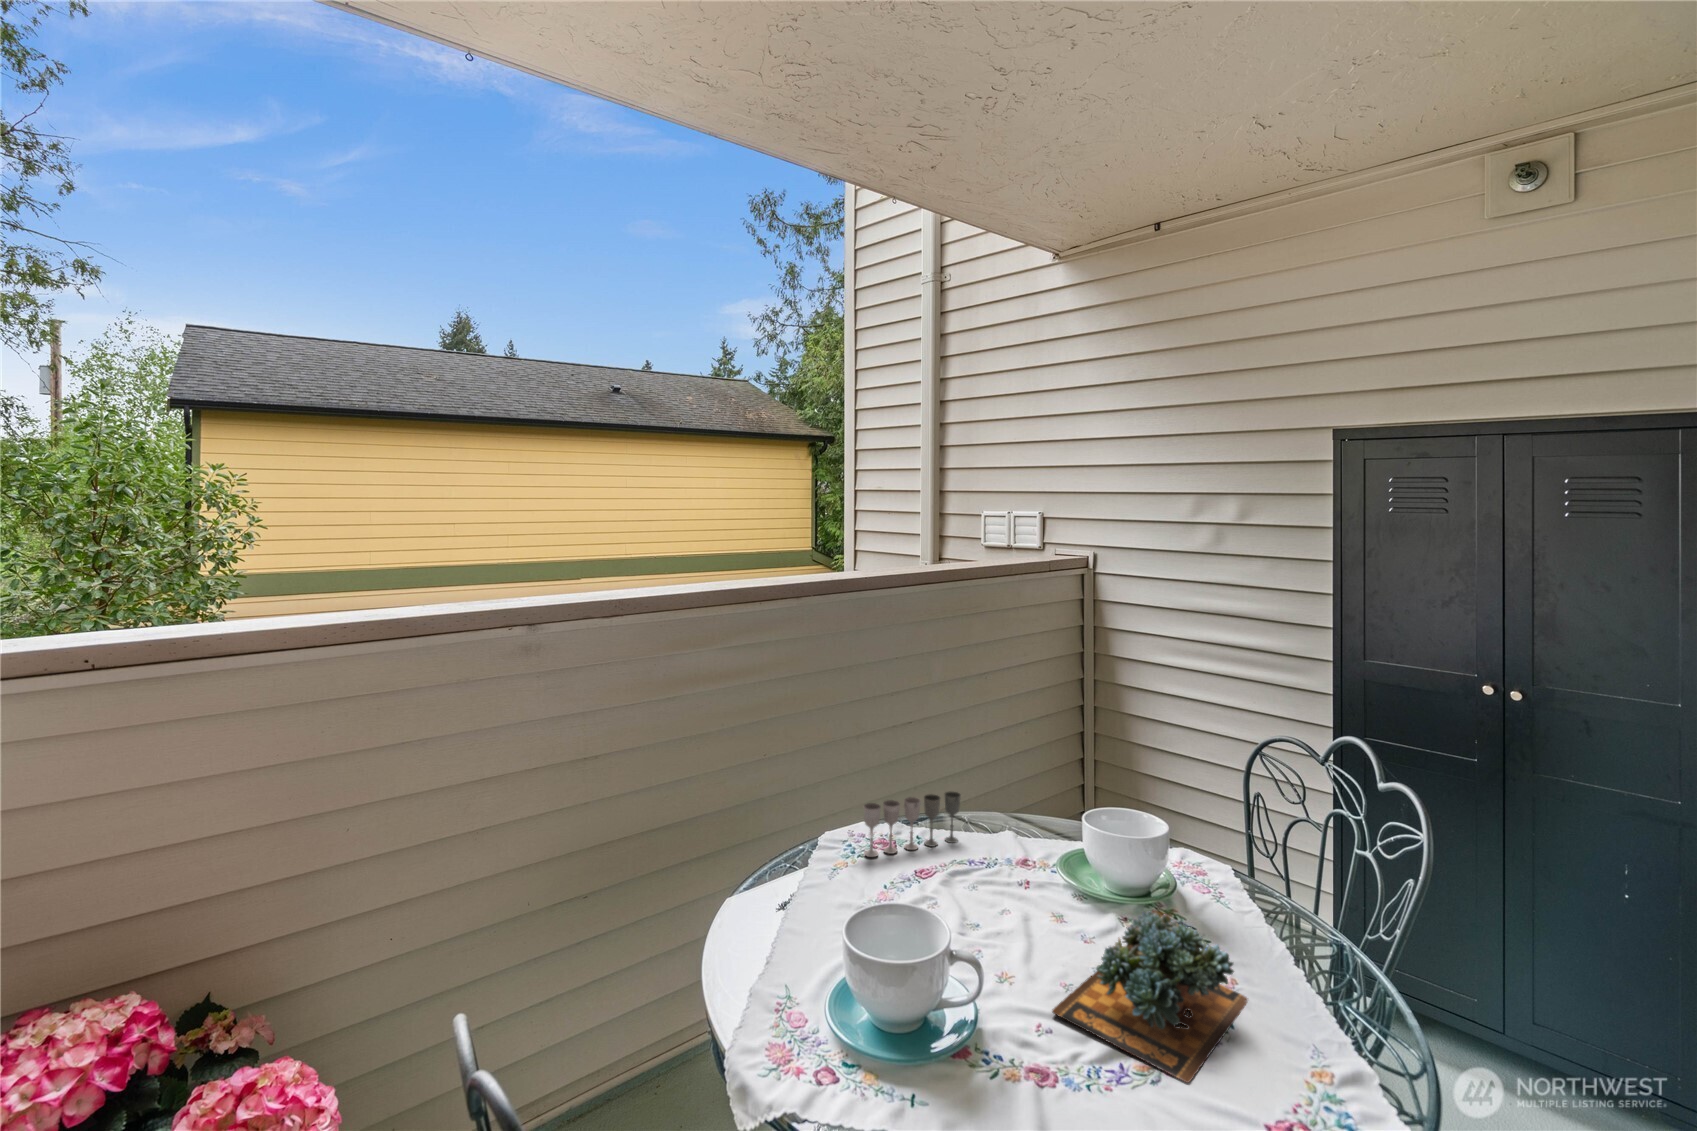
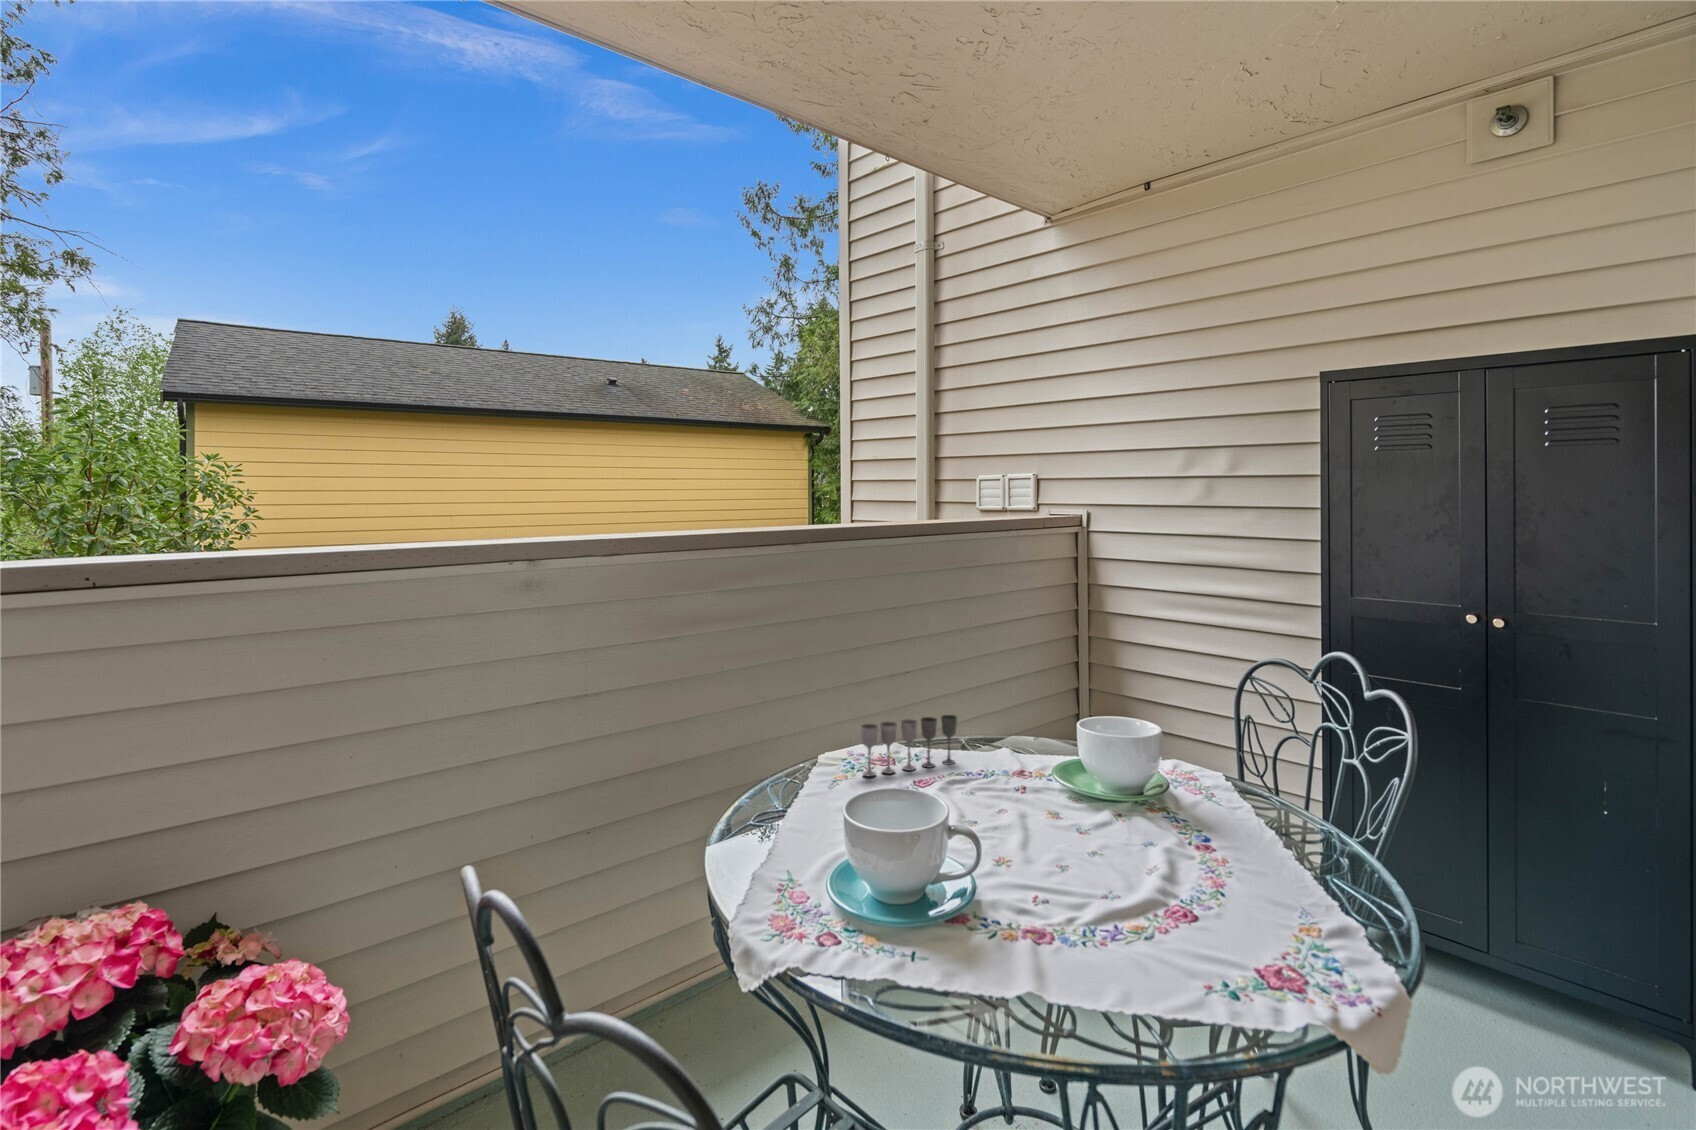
succulent plant: present [1052,911,1248,1083] -> none [1047,791,1243,937]

